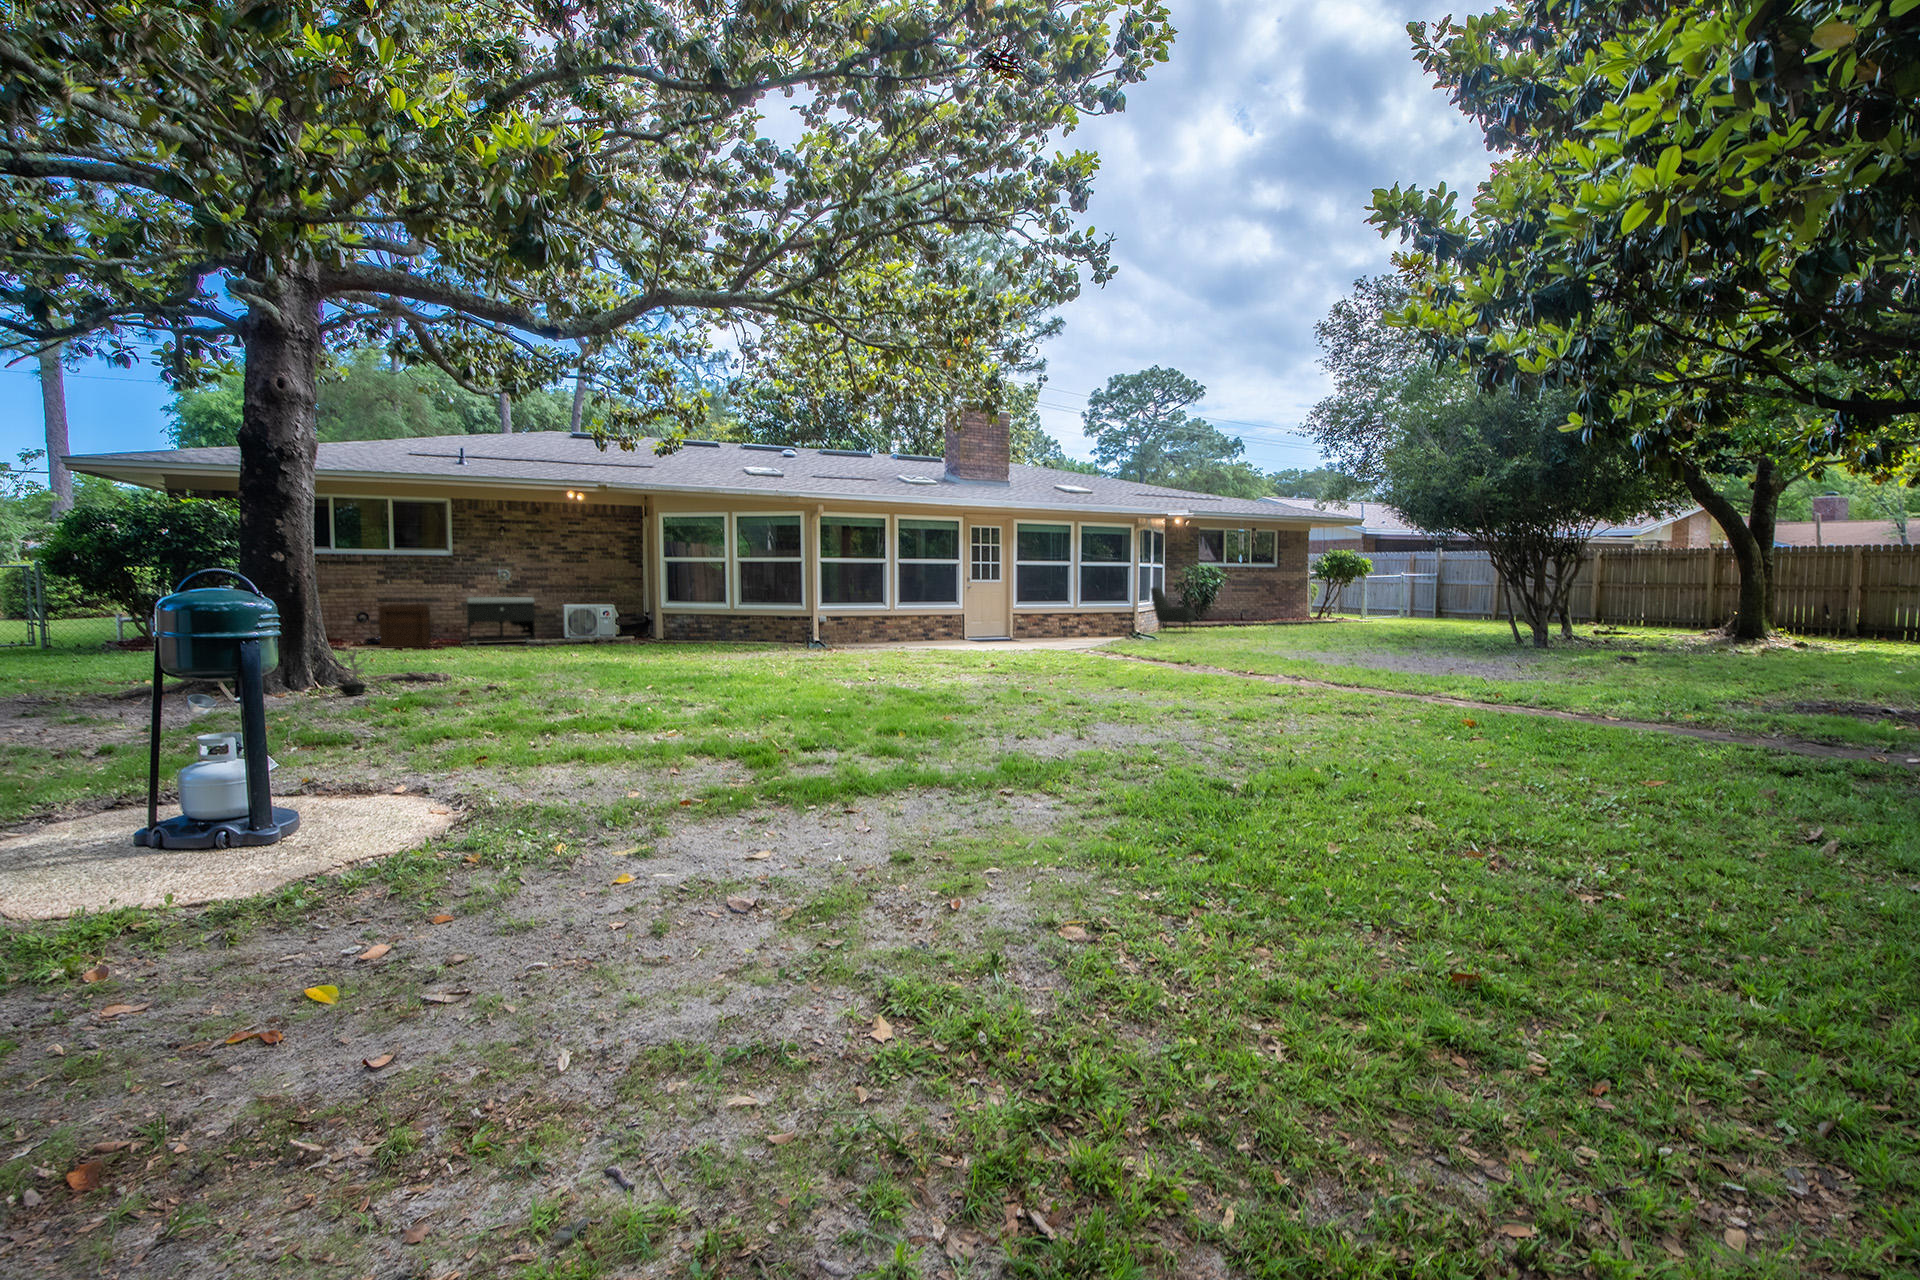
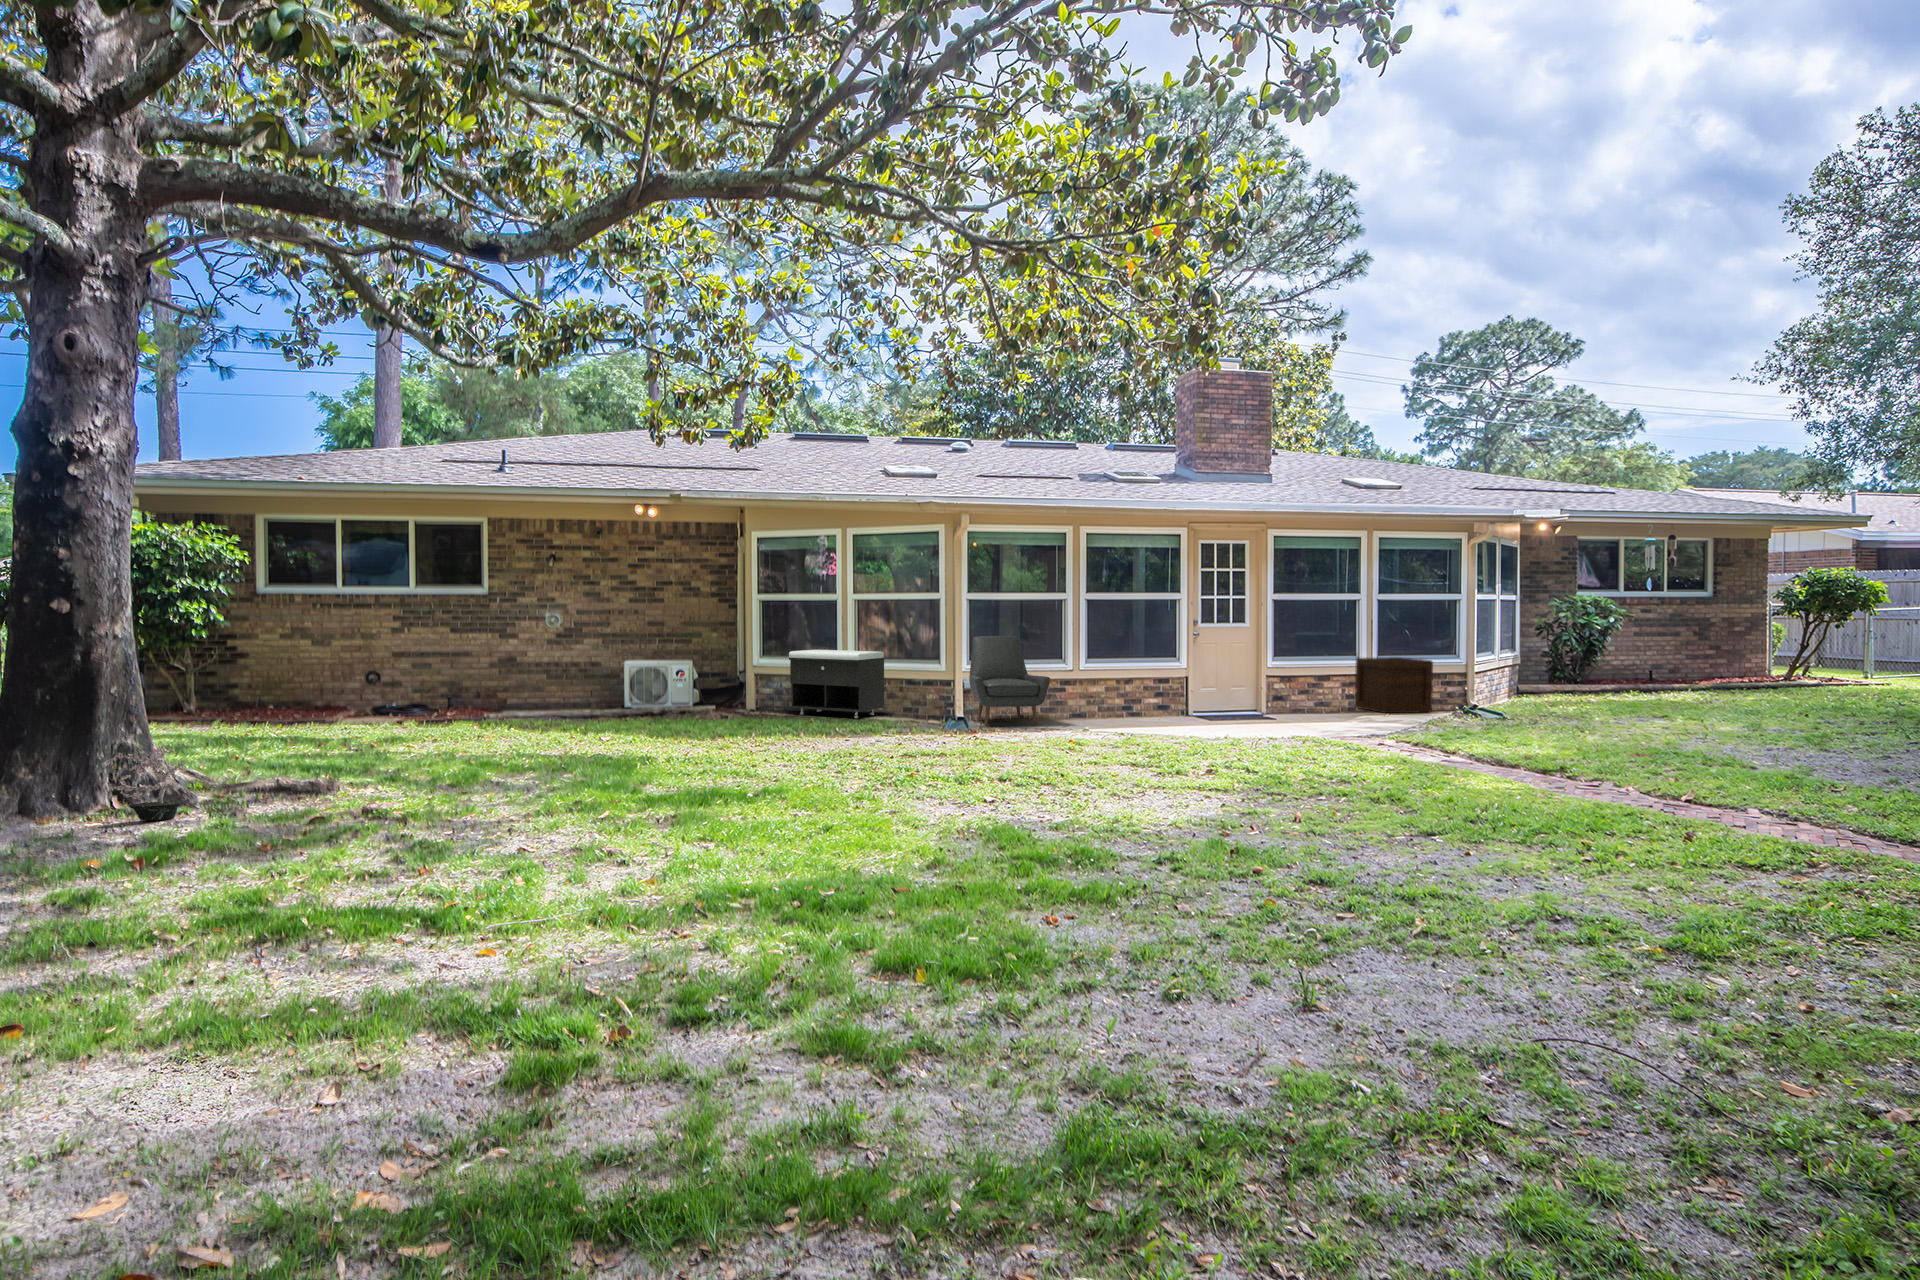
chair: present [1151,587,1195,630] -> present [969,636,1050,726]
storage bench: present [466,597,535,644] -> present [789,650,884,718]
wooden crate: present [378,604,431,648] -> present [1355,657,1433,713]

